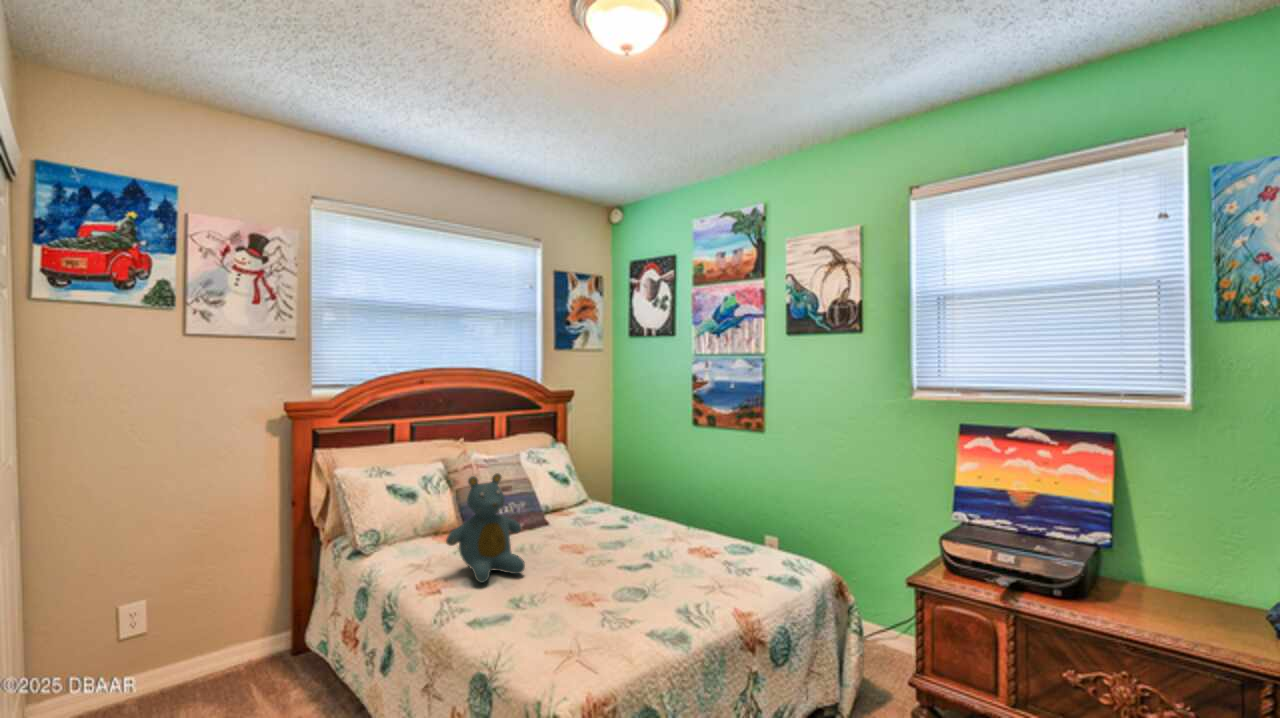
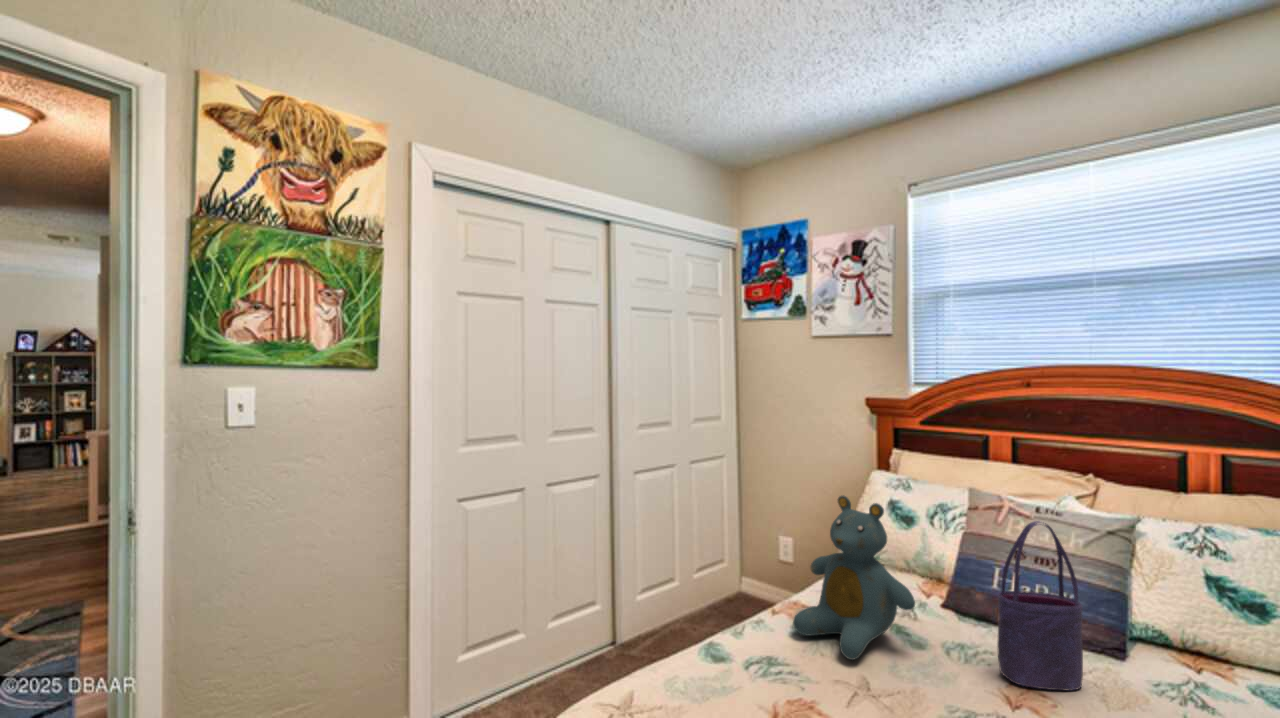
tote bag: none [541,458,562,544] -> present [997,521,1083,690]

